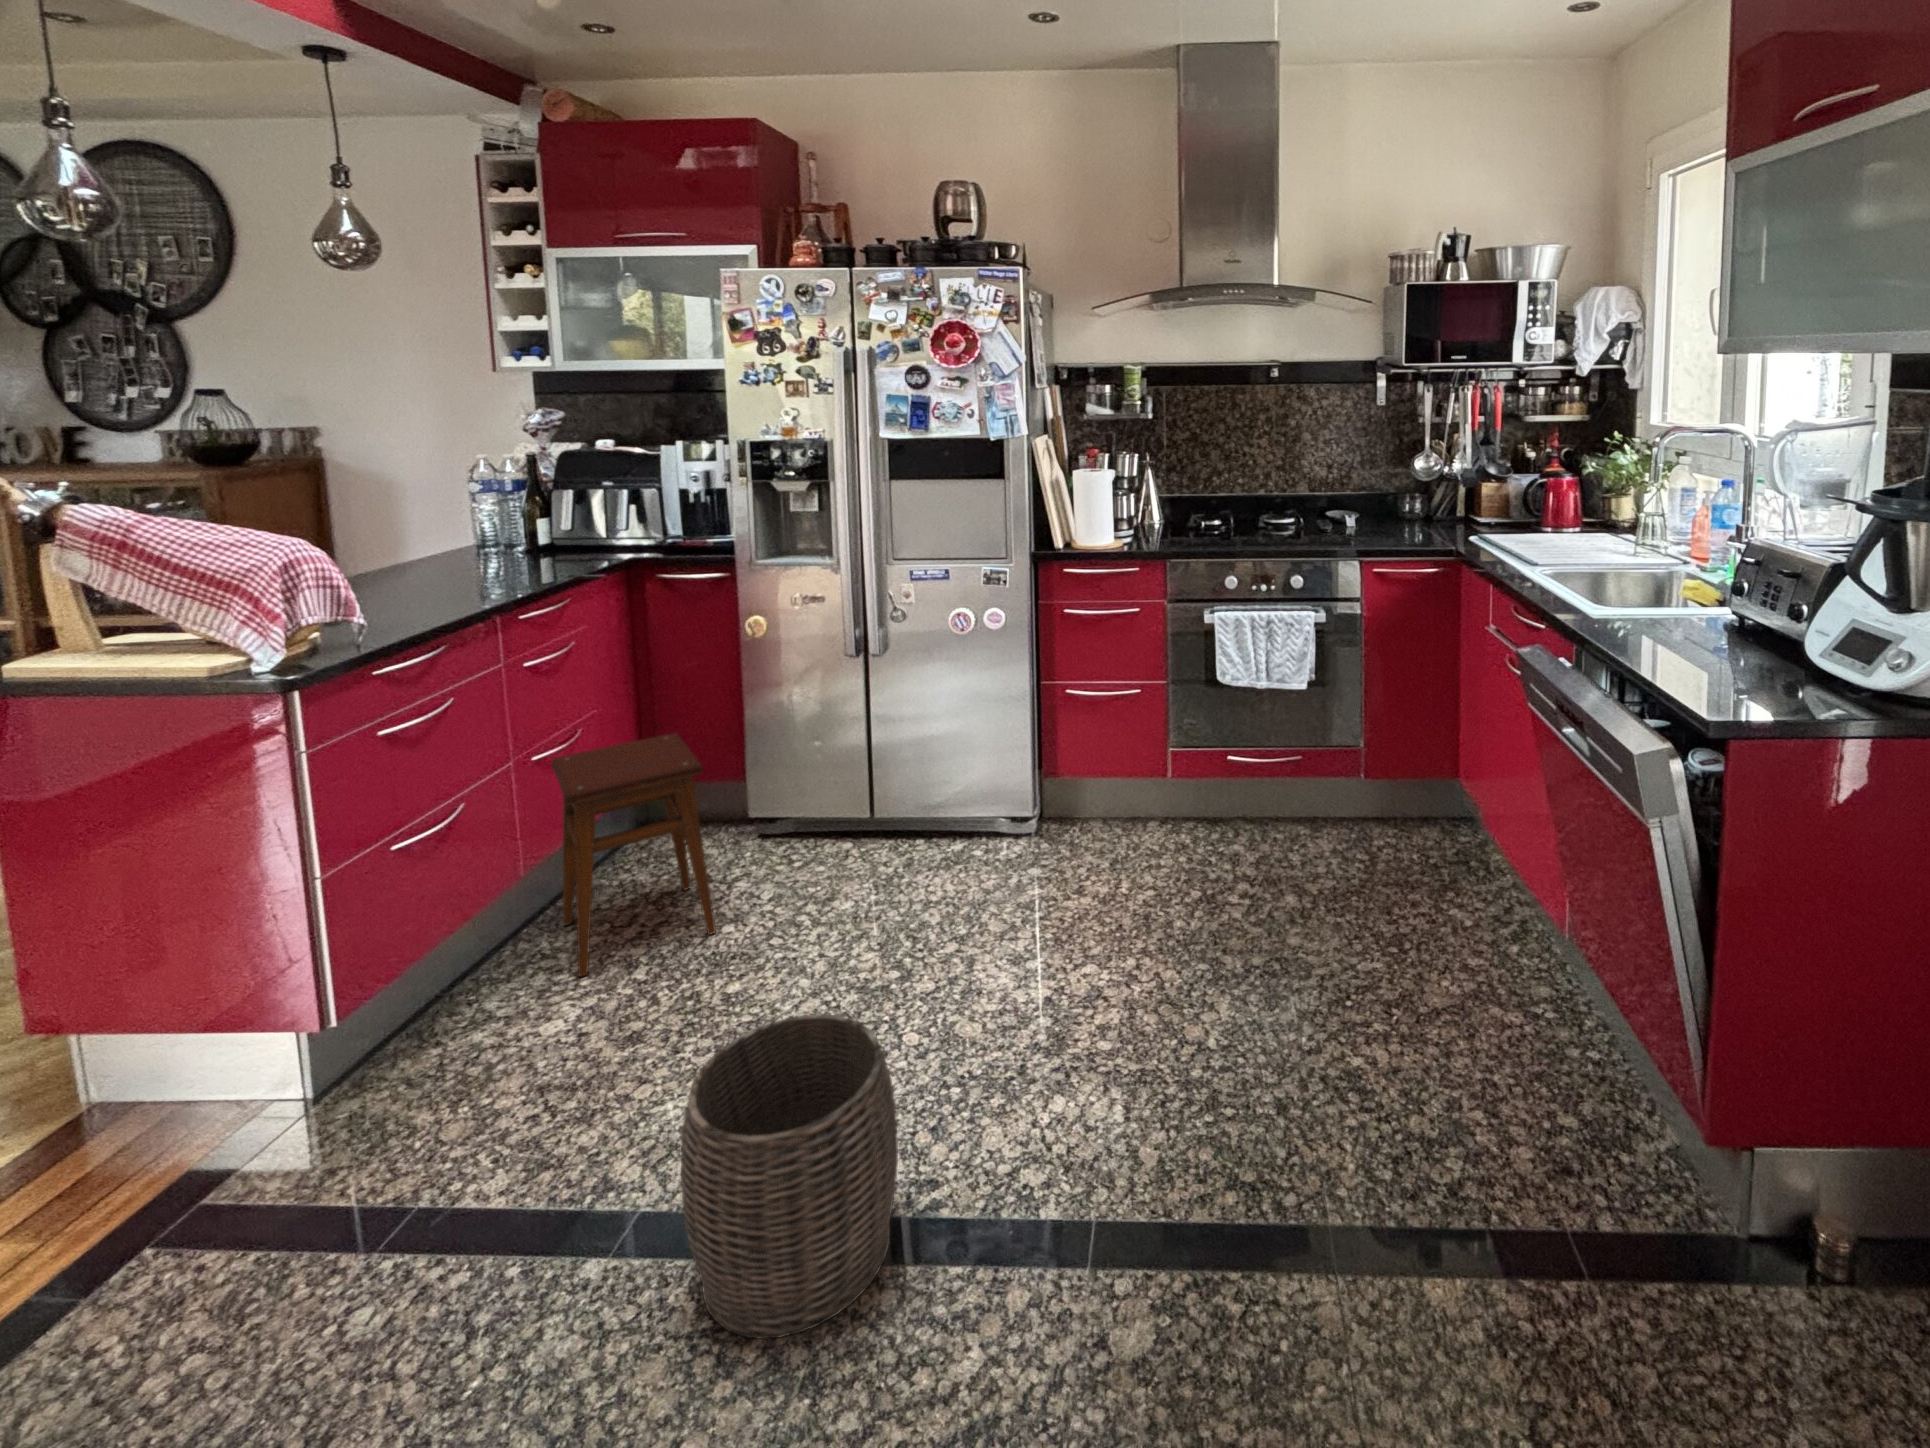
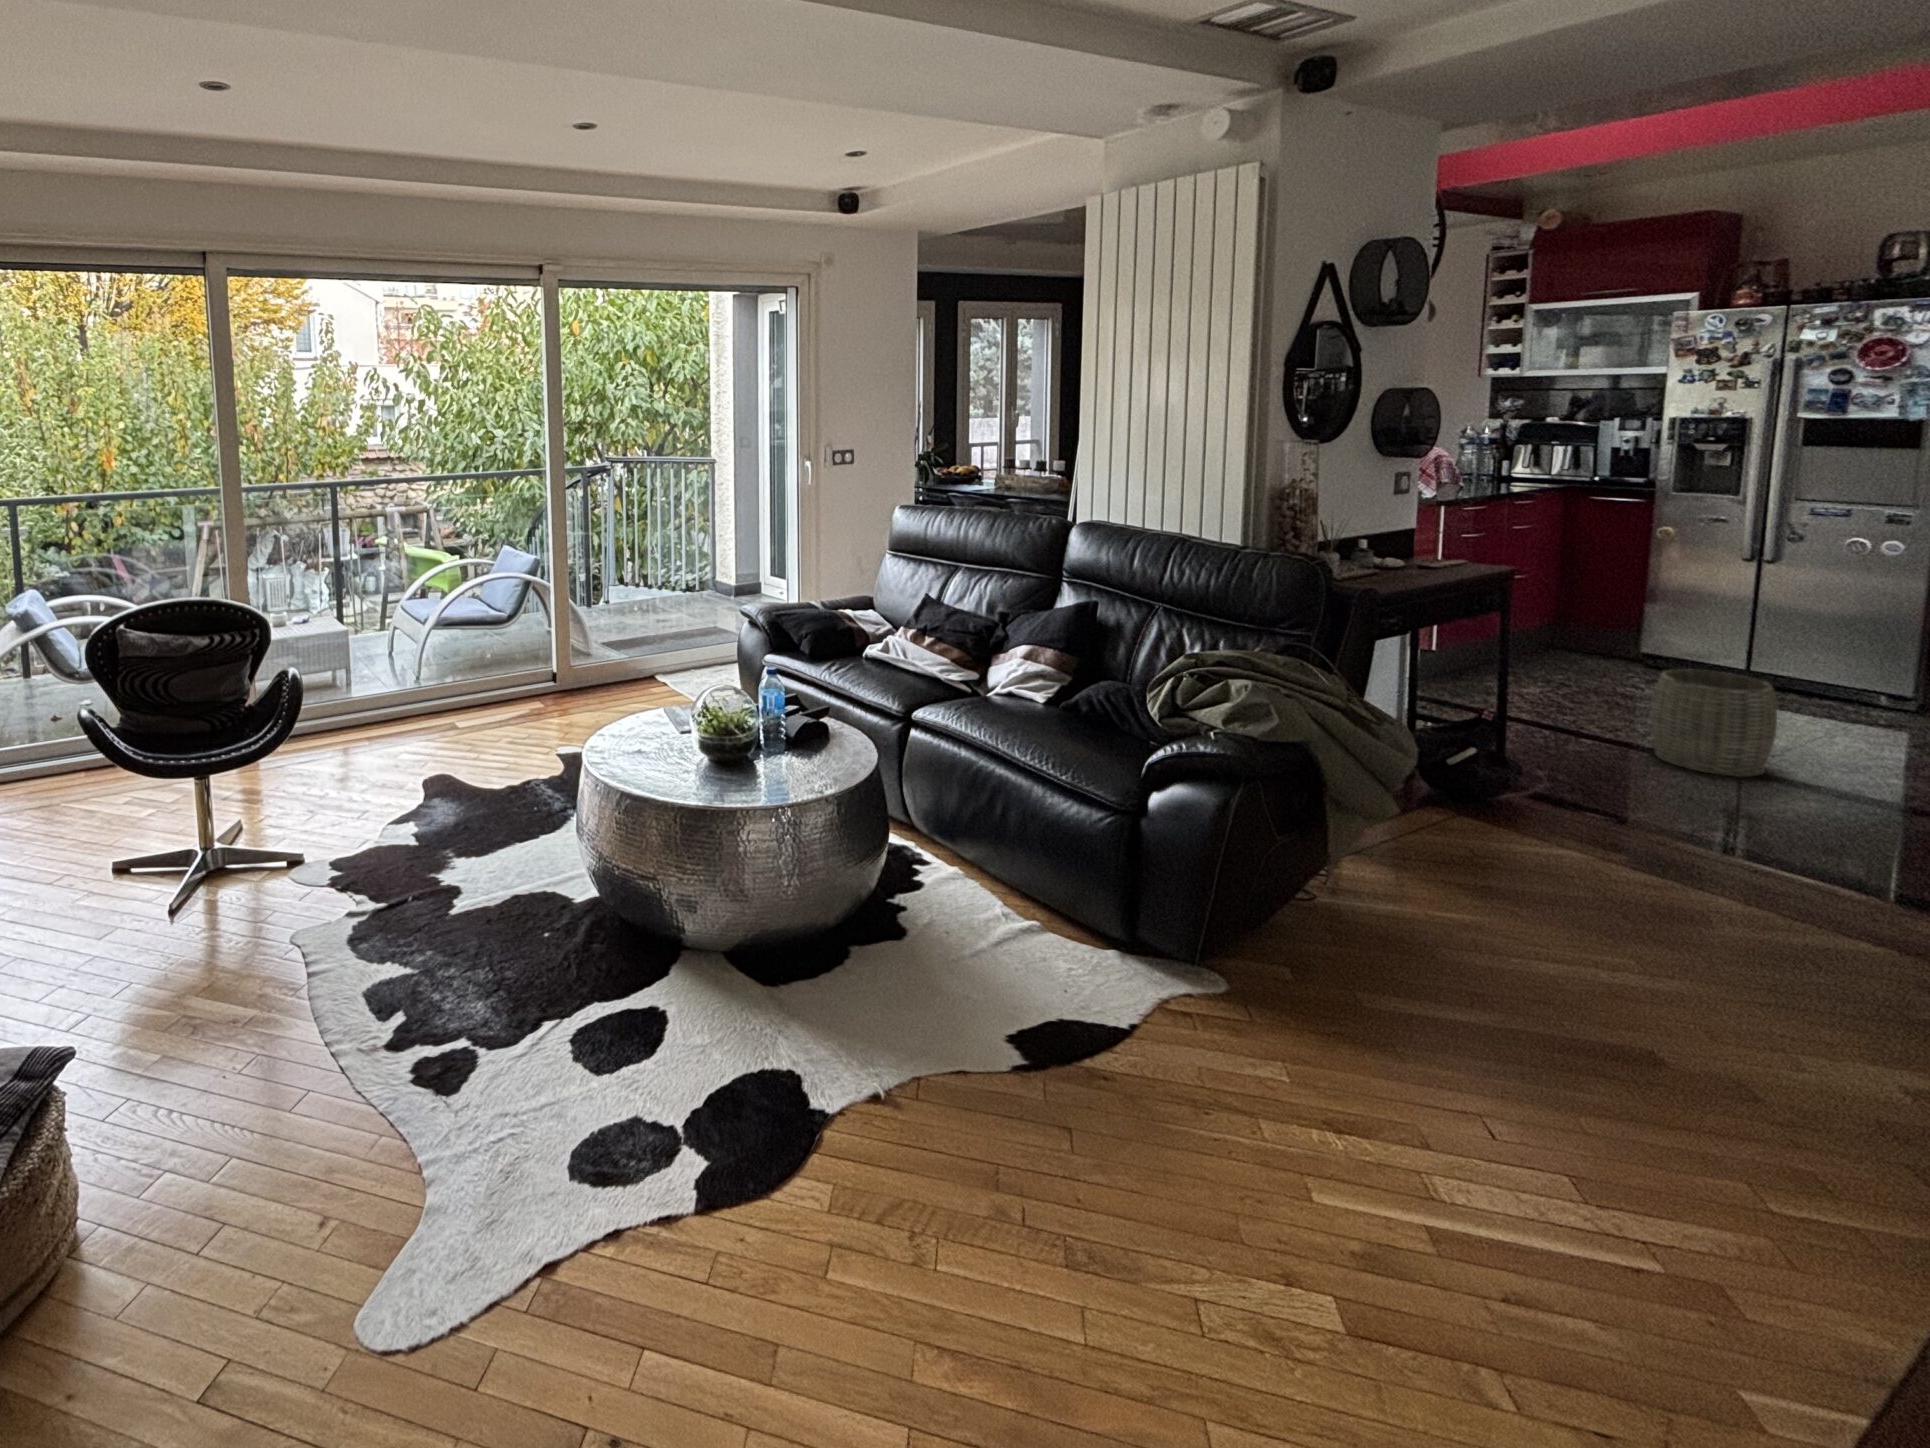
stool: present [551,733,716,977] -> none [1521,577,1633,685]

